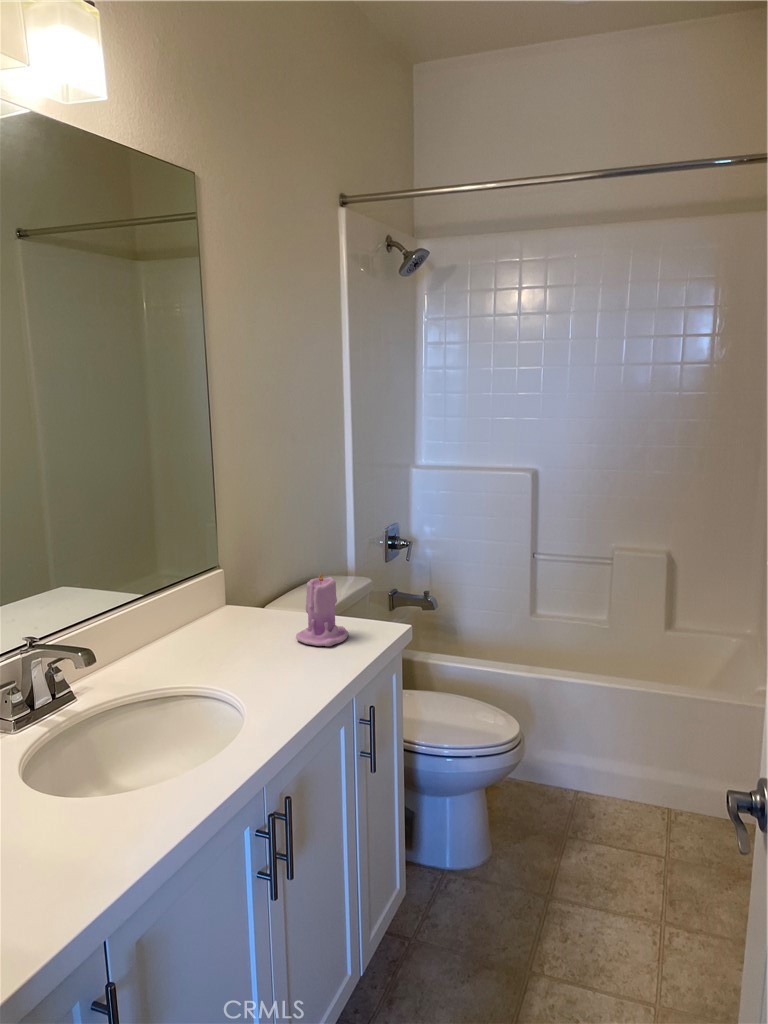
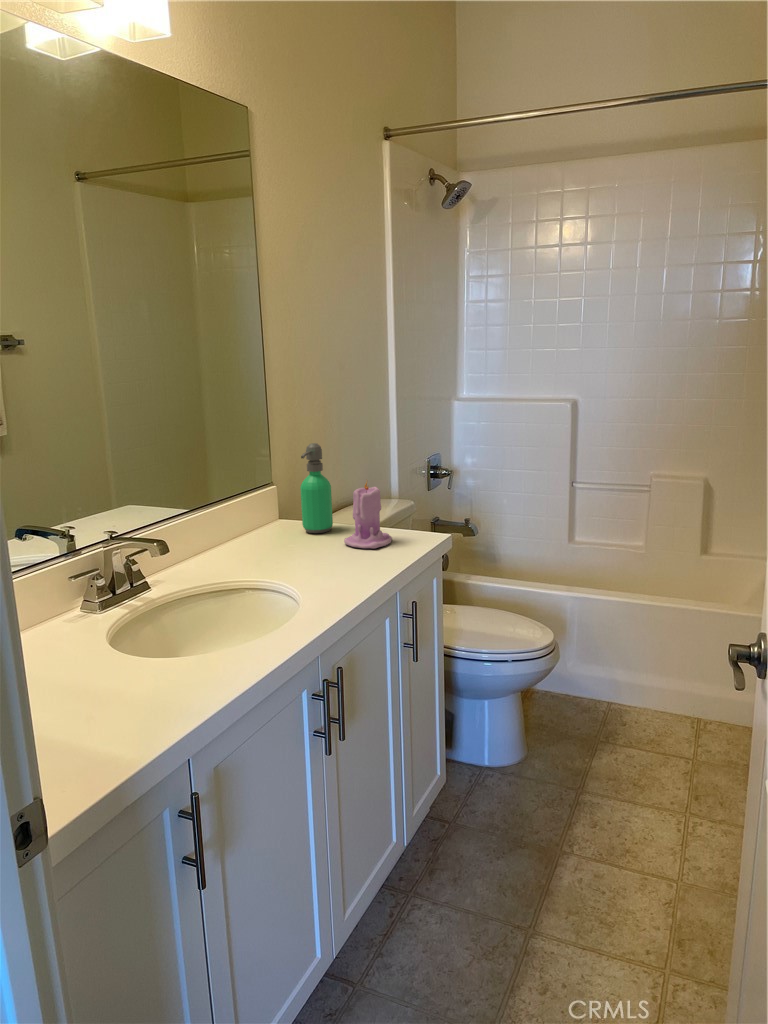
soap dispenser: none [249,528,284,625] -> present [300,443,333,533]

